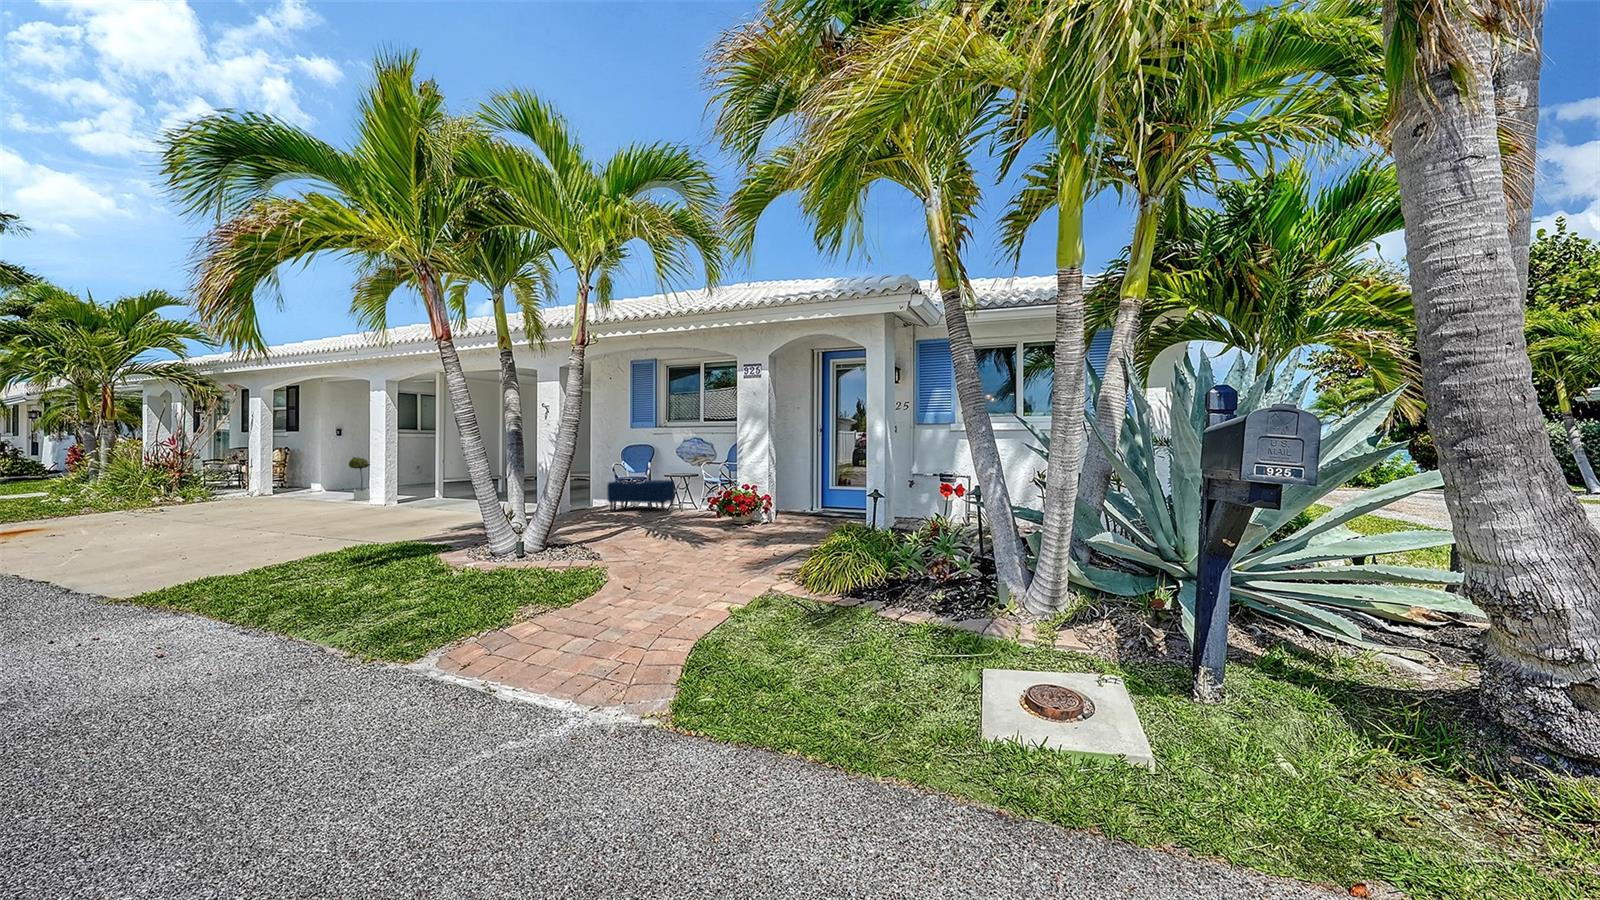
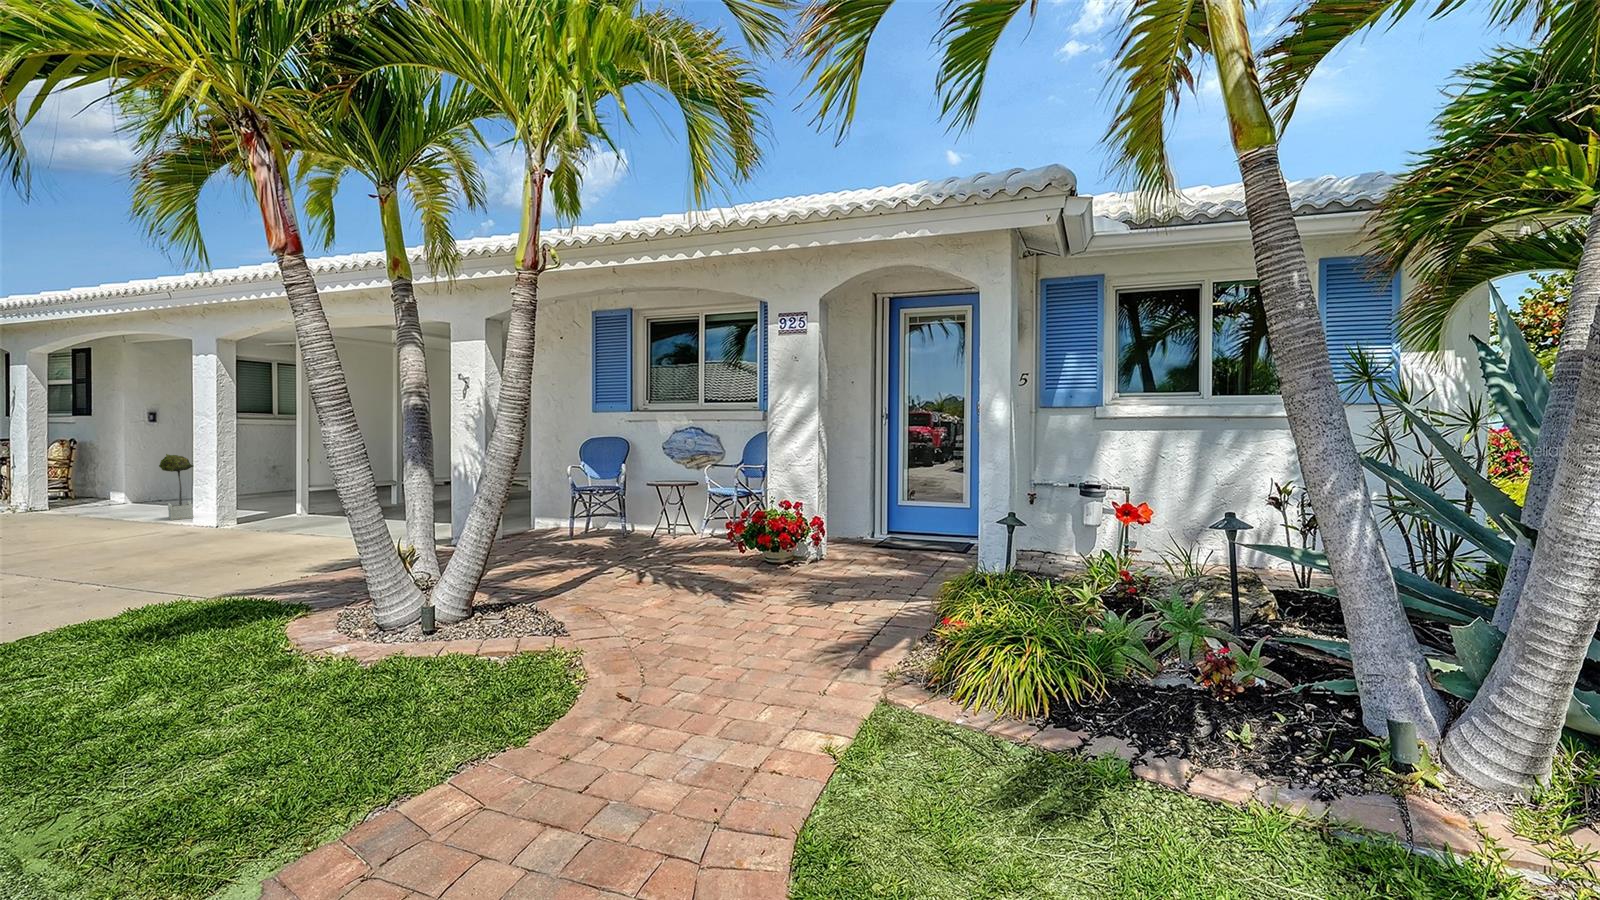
bench: present [607,480,675,511] -> none [558,490,661,539]

